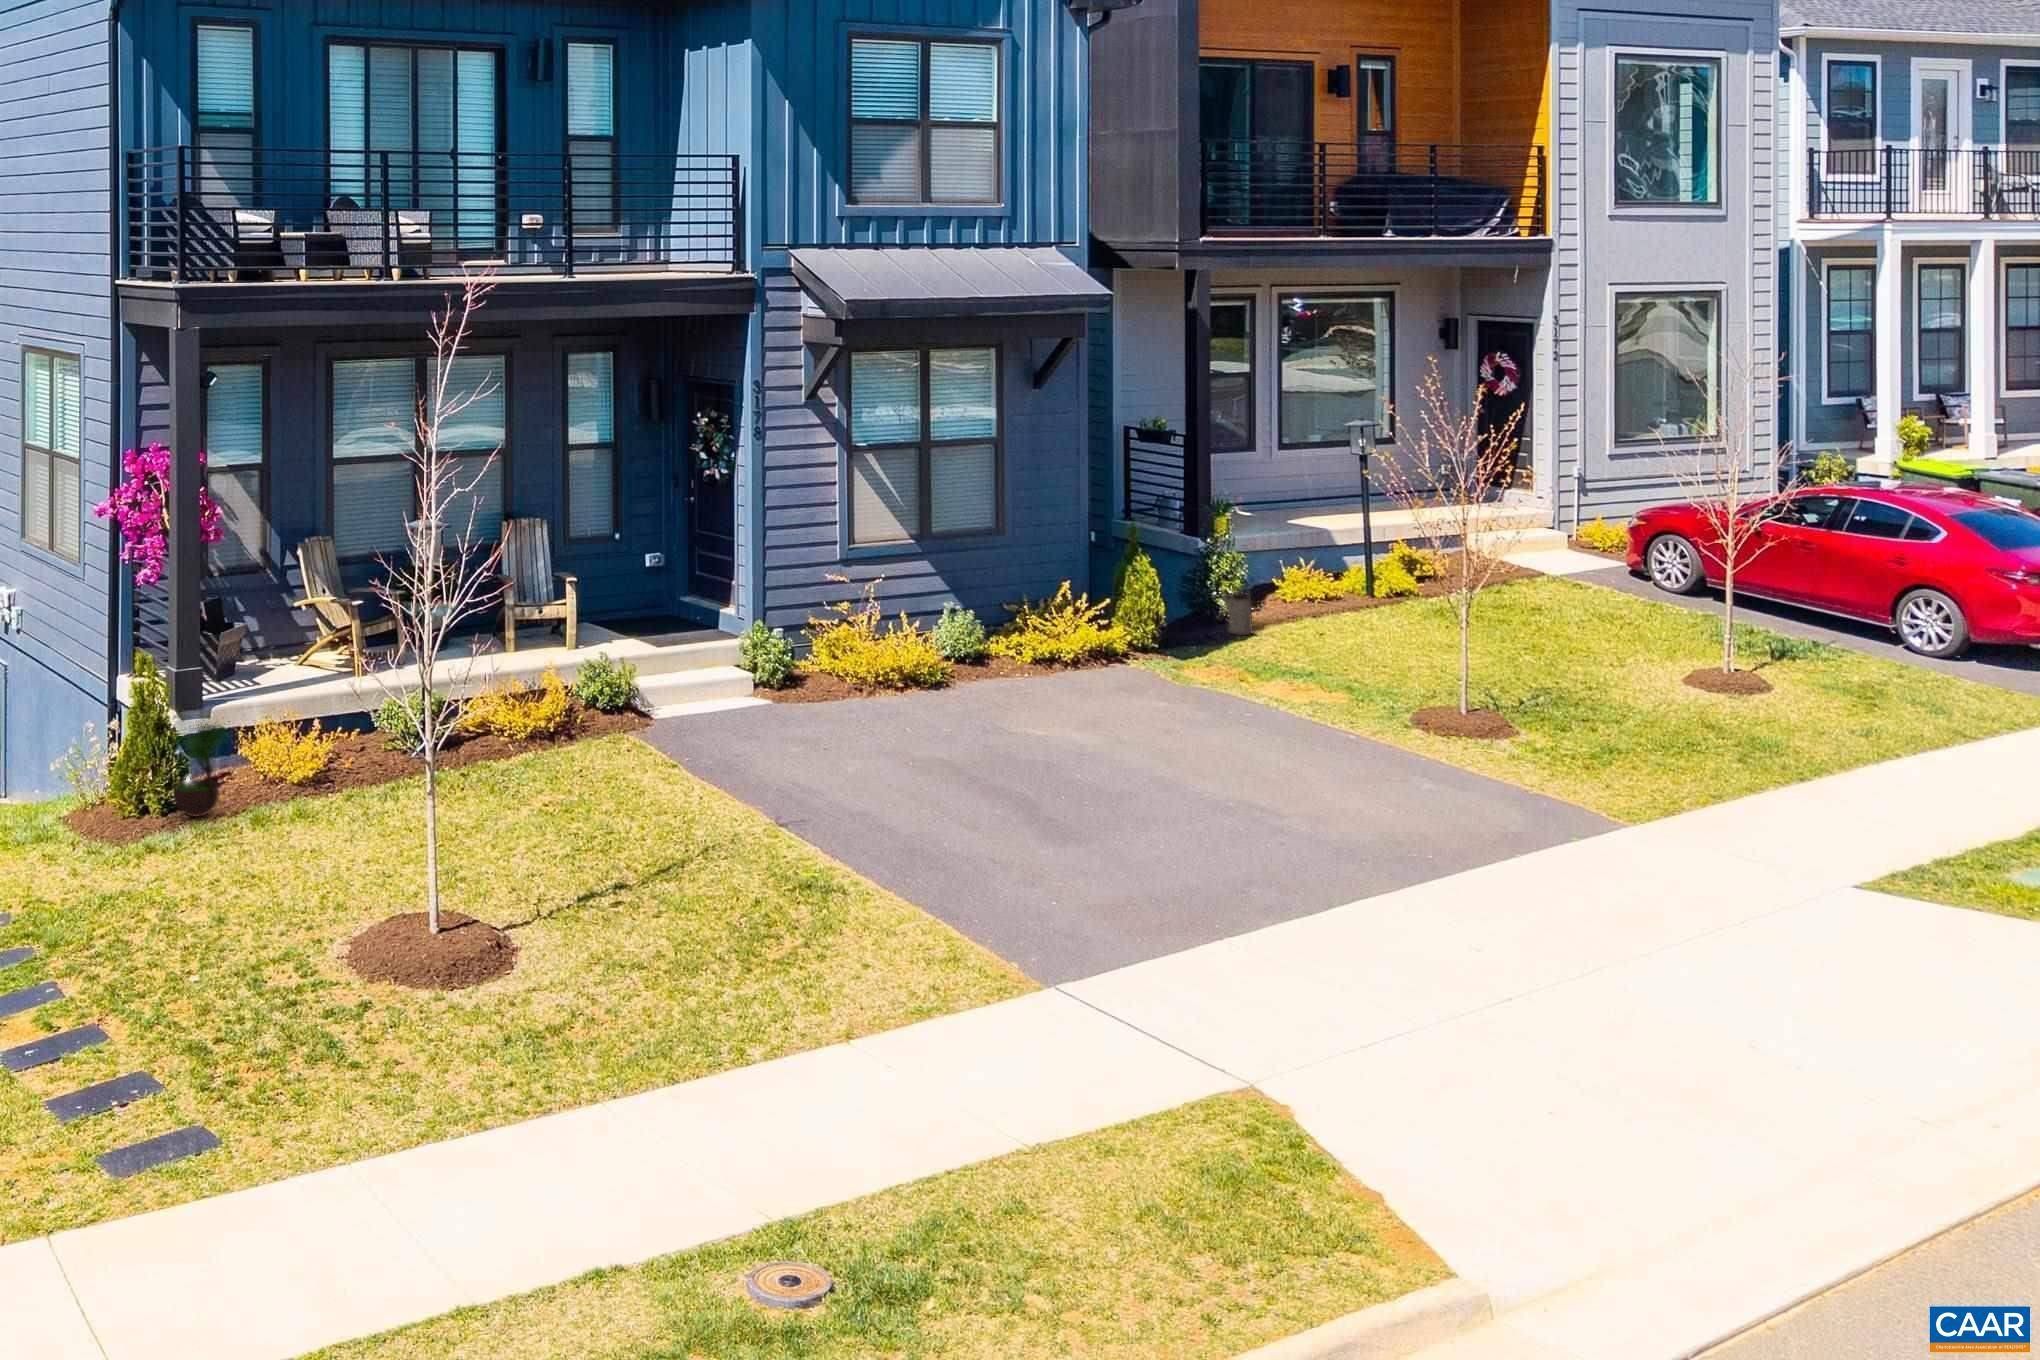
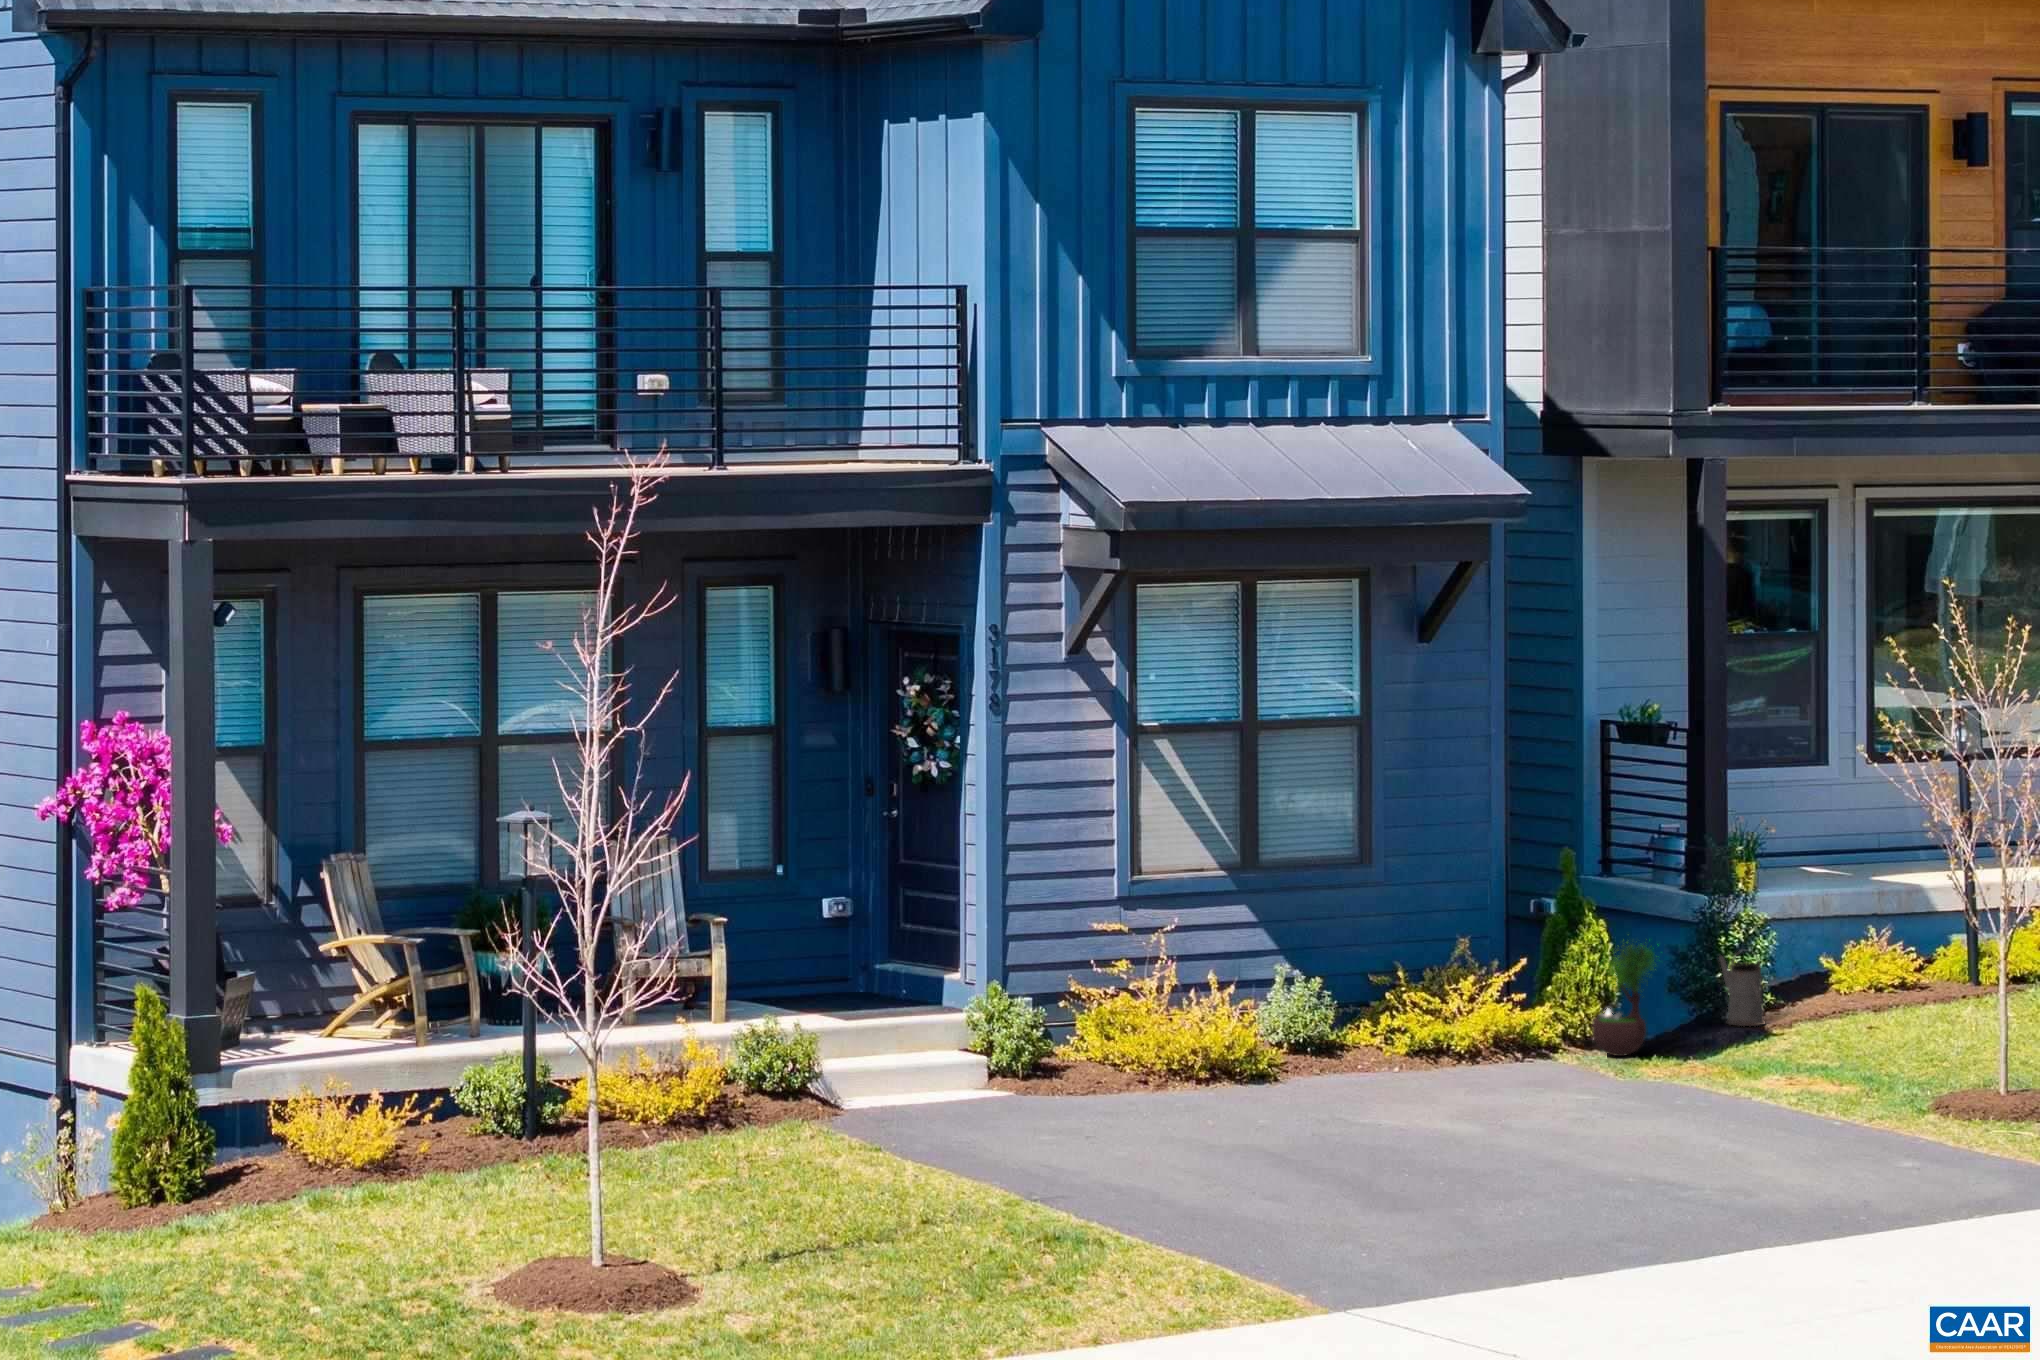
potted tree: present [174,719,230,817] -> present [1592,939,1658,1056]

